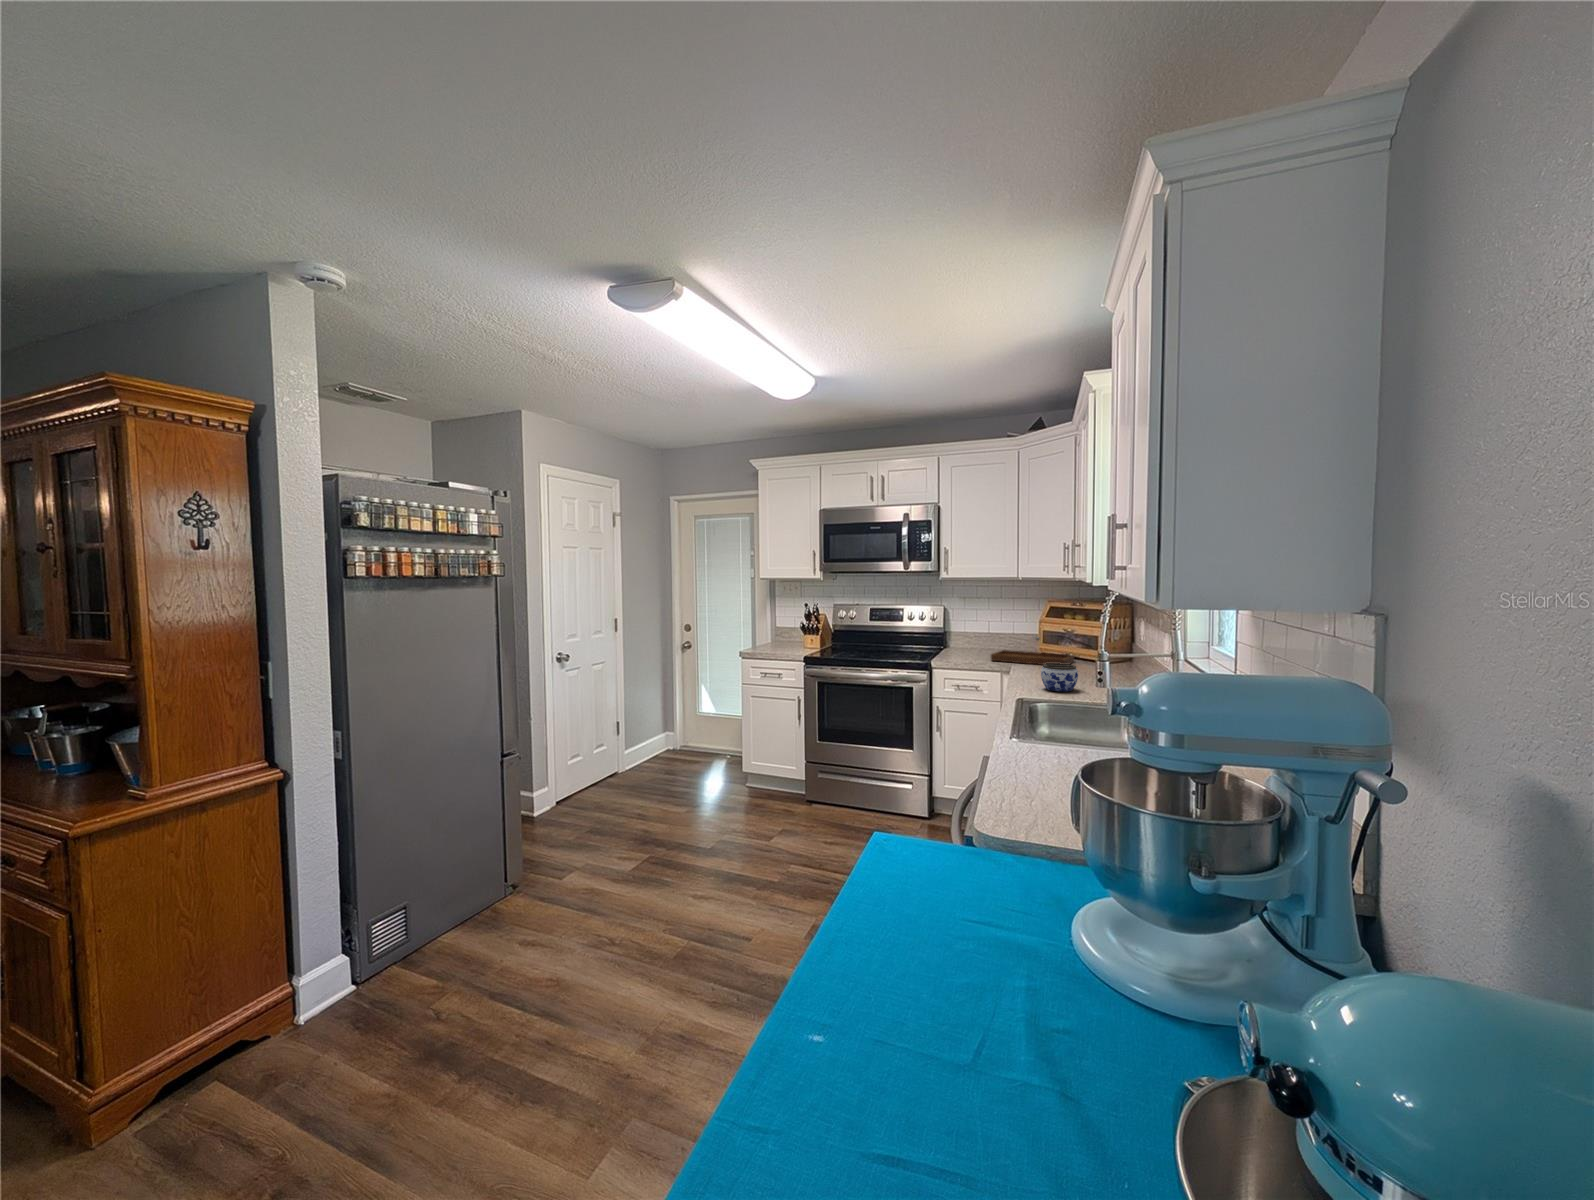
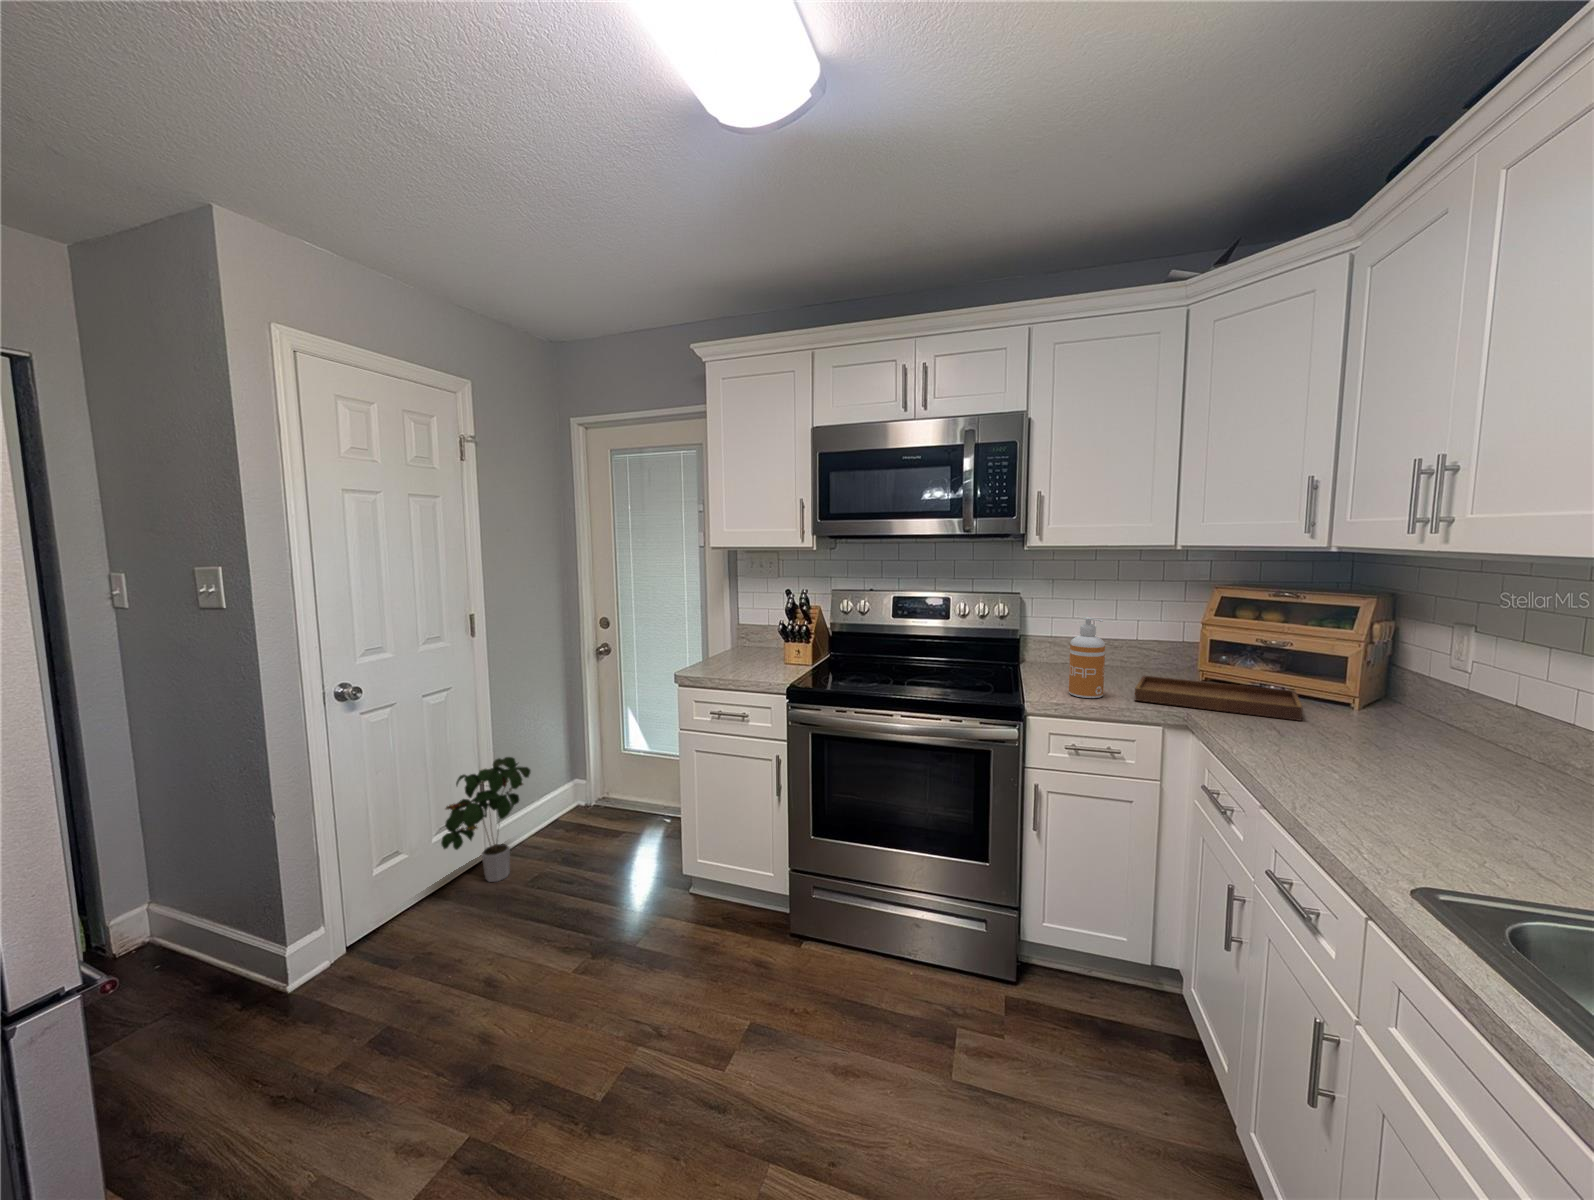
soap dispenser: none [959,617,977,660] -> present [1069,617,1105,698]
jar: present [1041,663,1078,692] -> none [1376,755,1499,840]
potted plant: none [602,706,646,781] -> present [441,757,530,882]

